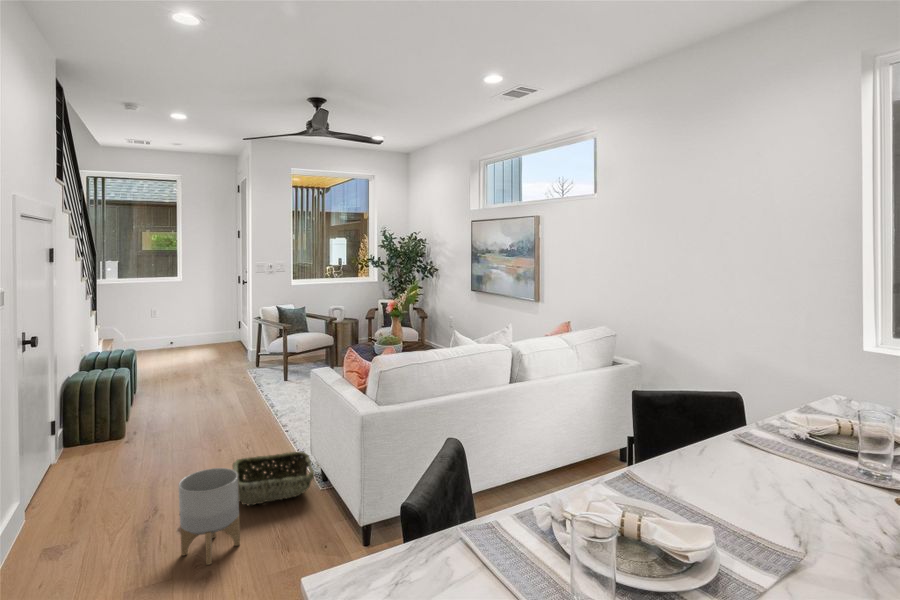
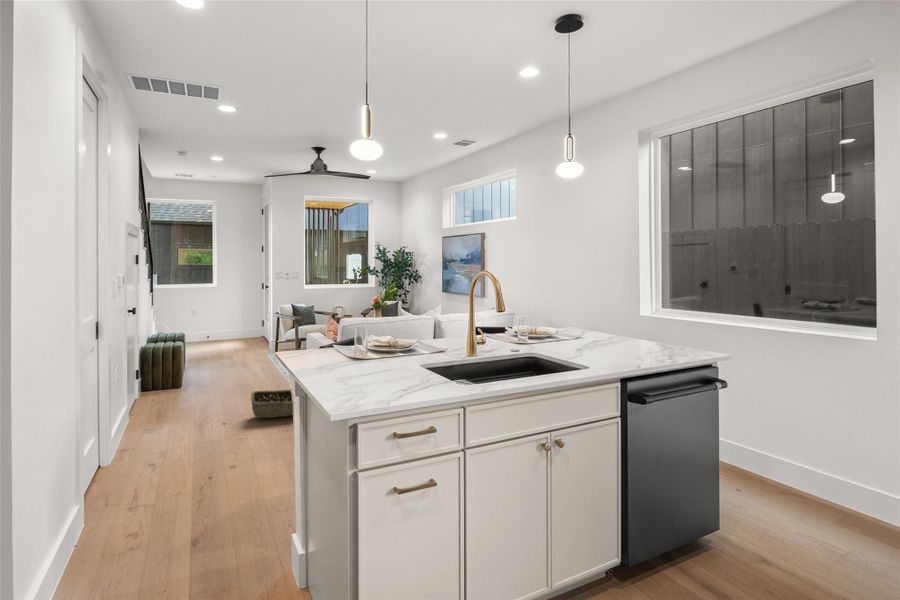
planter: present [179,468,240,565] -> none [218,388,253,440]

